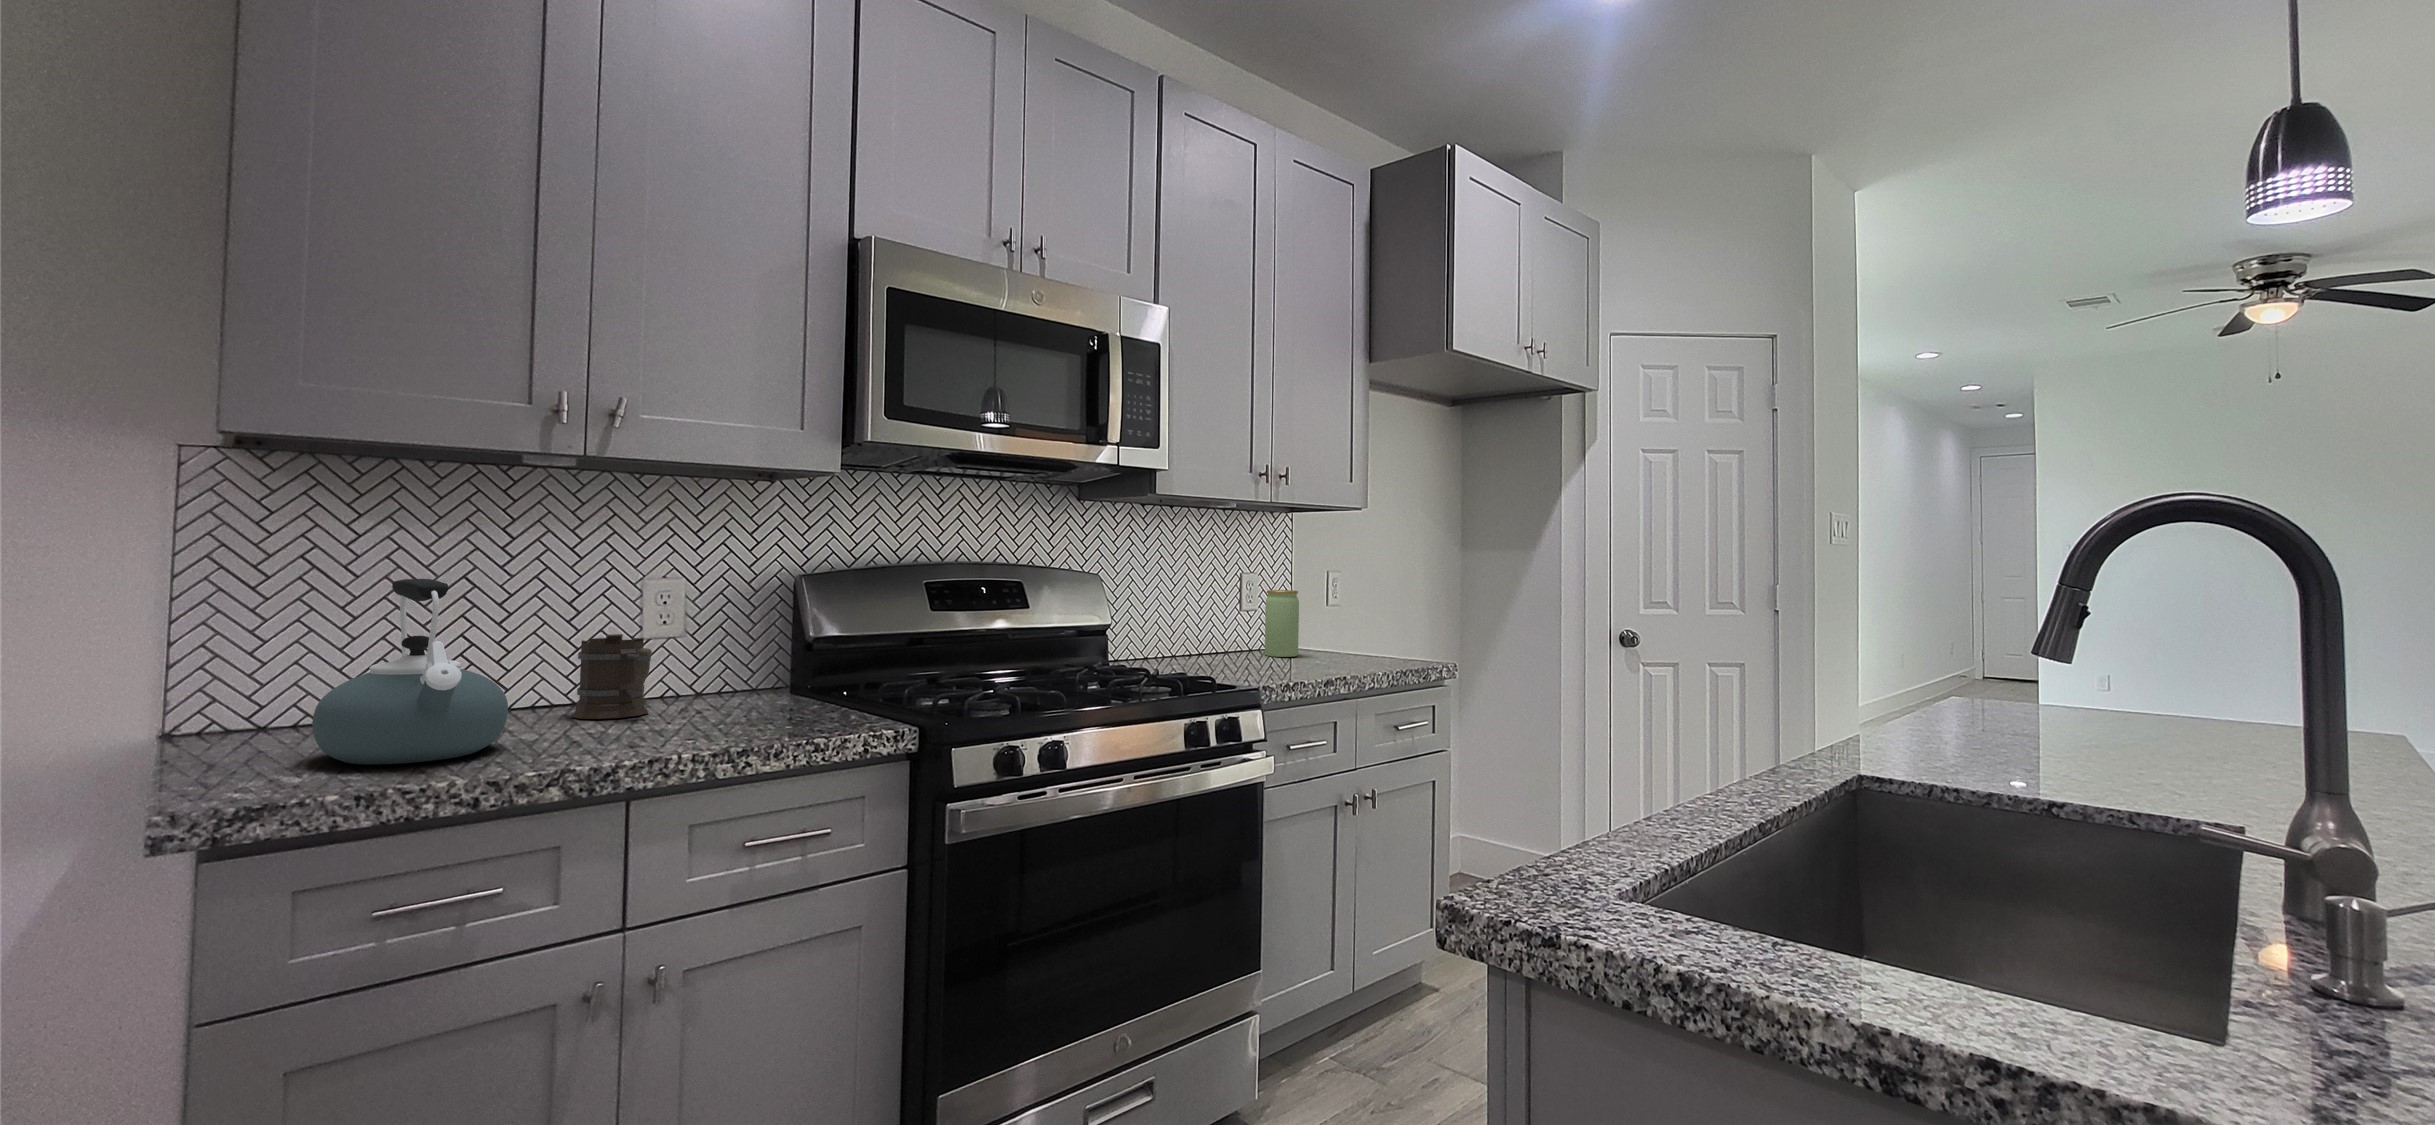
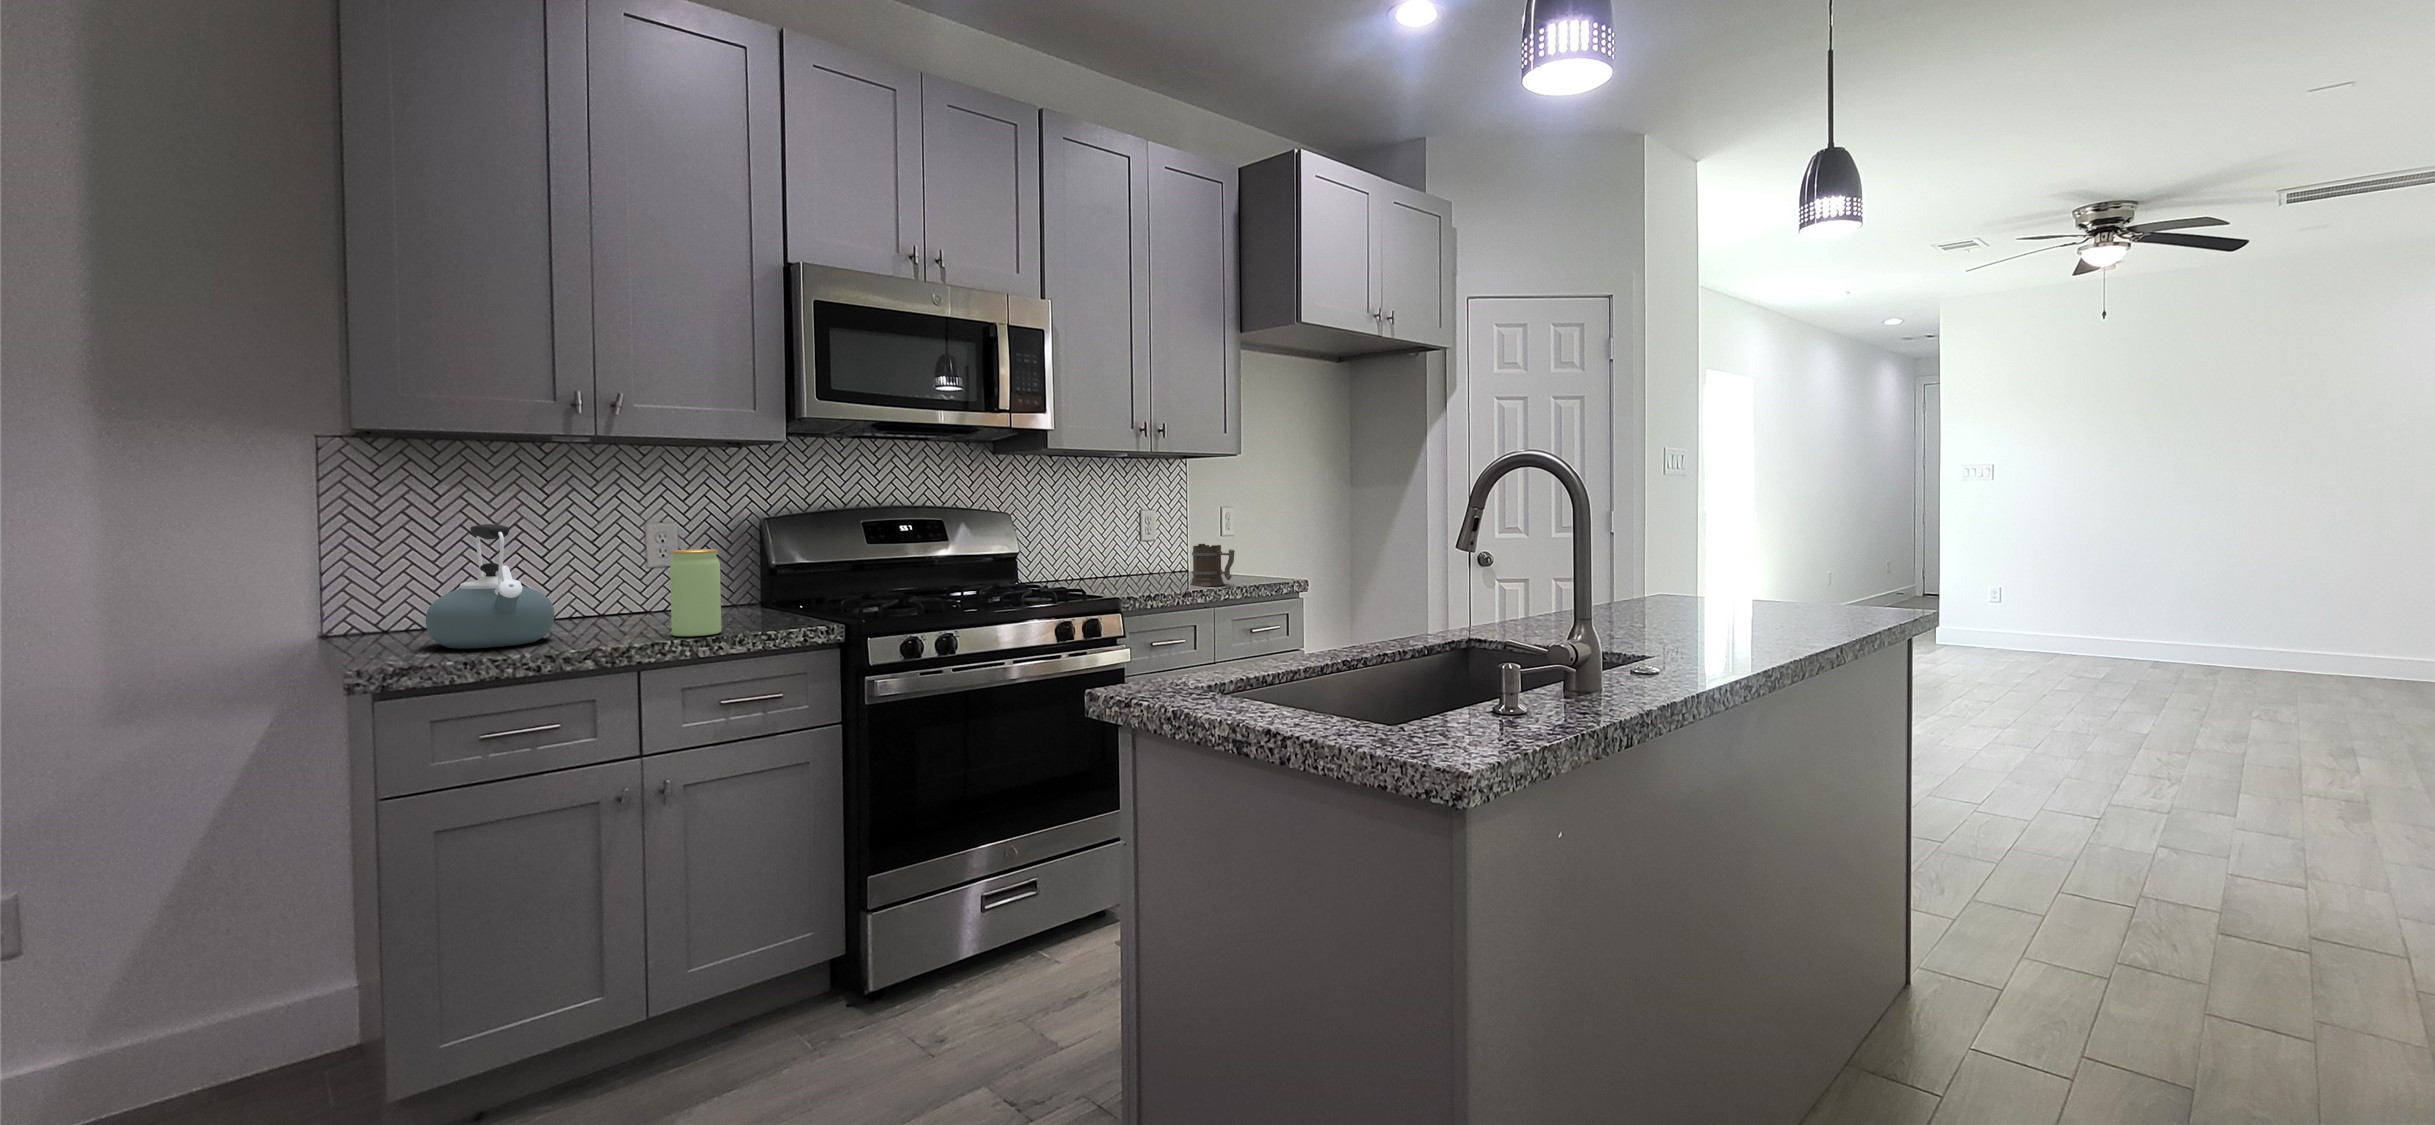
jar: present [1265,590,1299,657] -> present [670,549,721,636]
mug: present [571,634,652,719] -> present [1191,544,1235,586]

